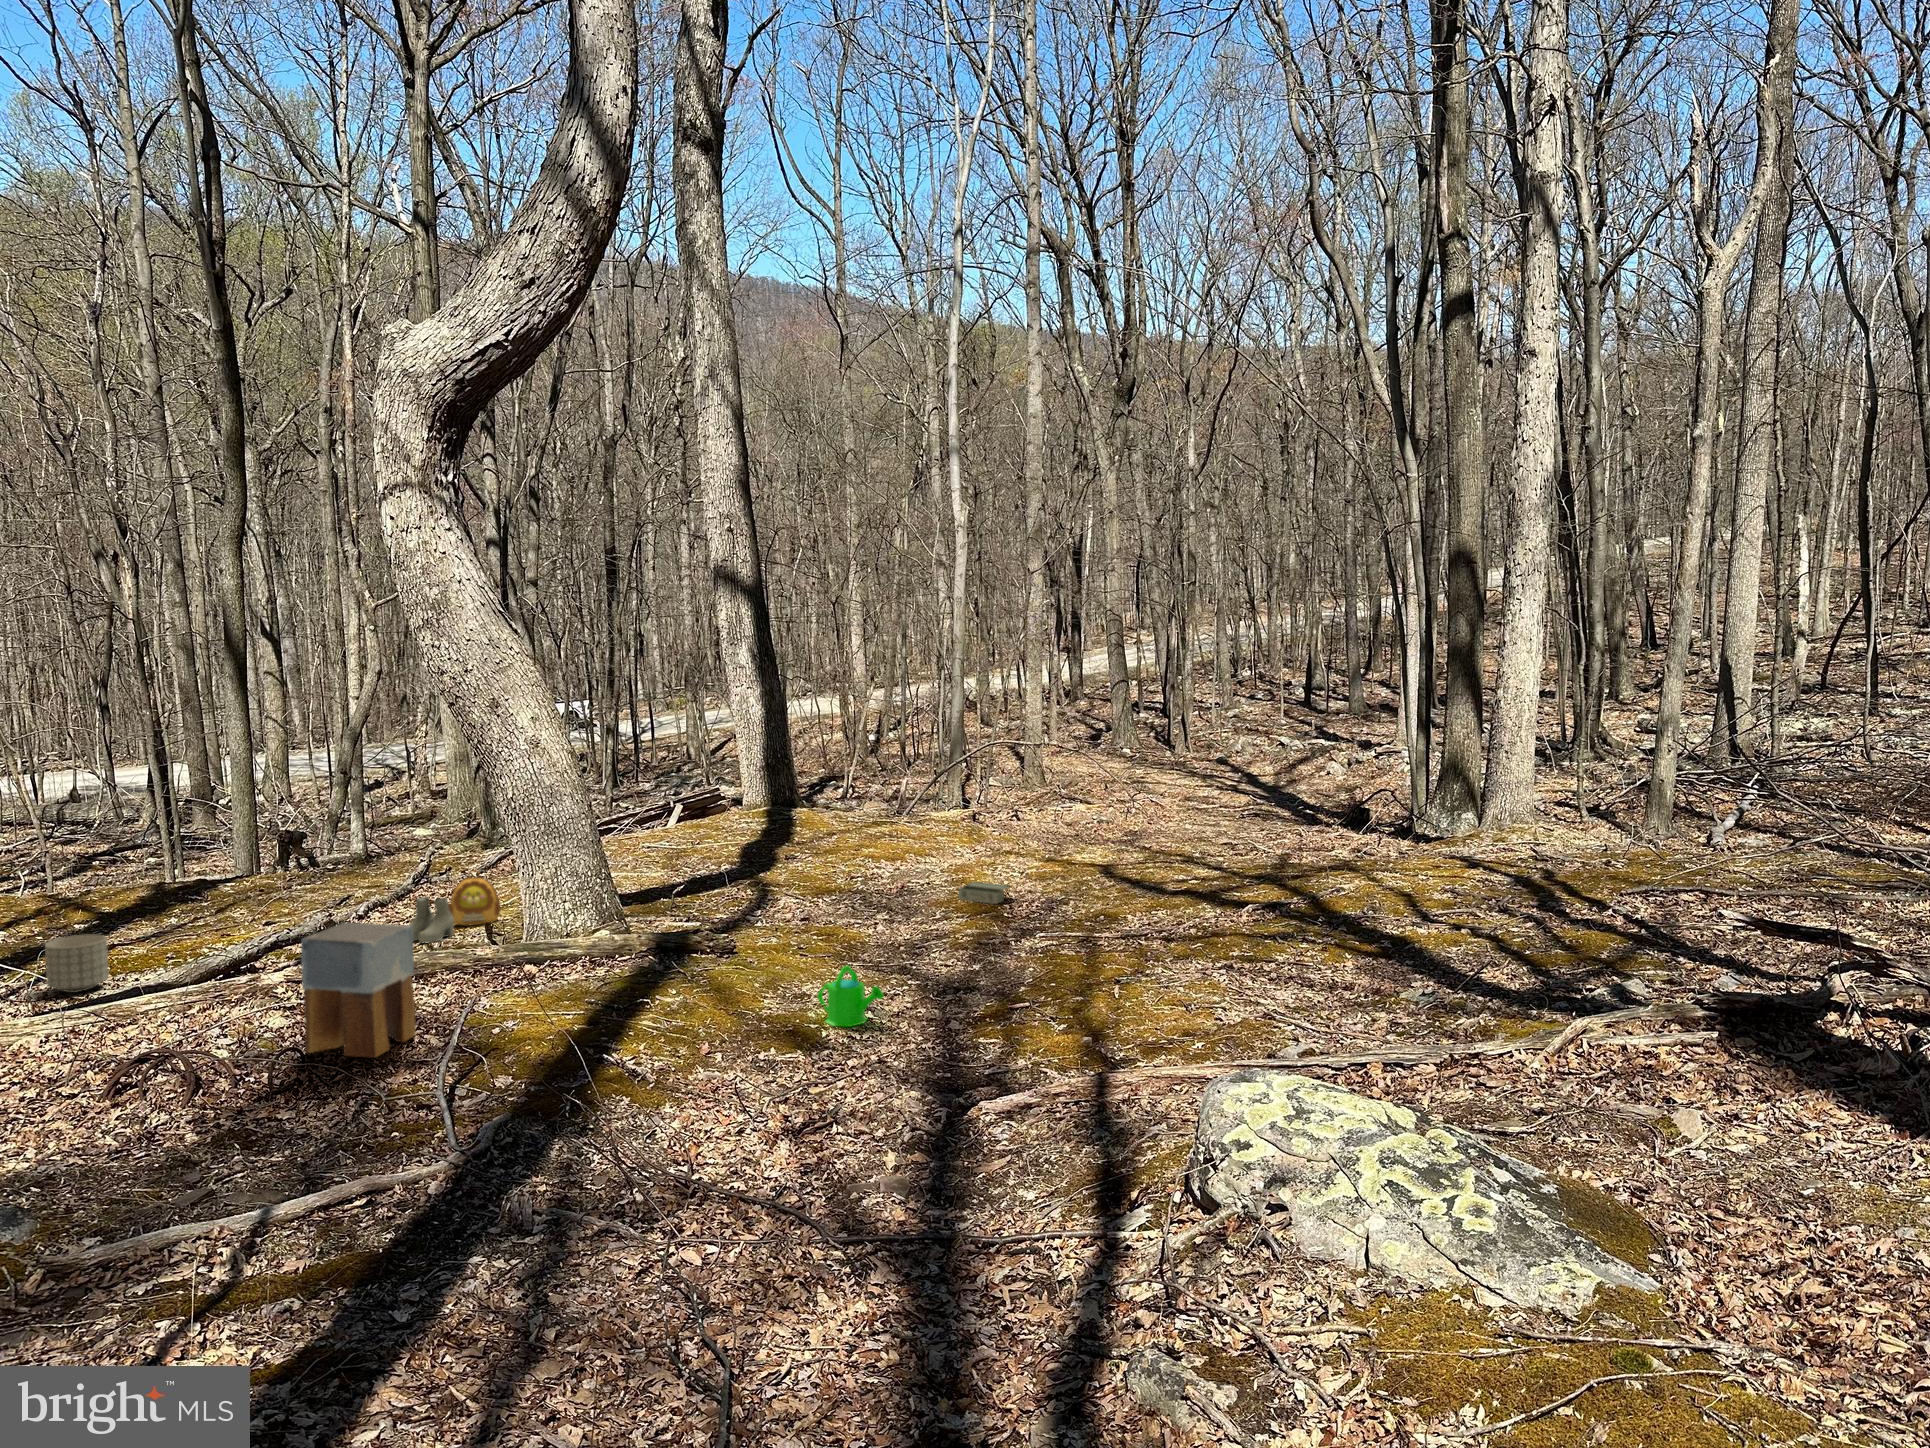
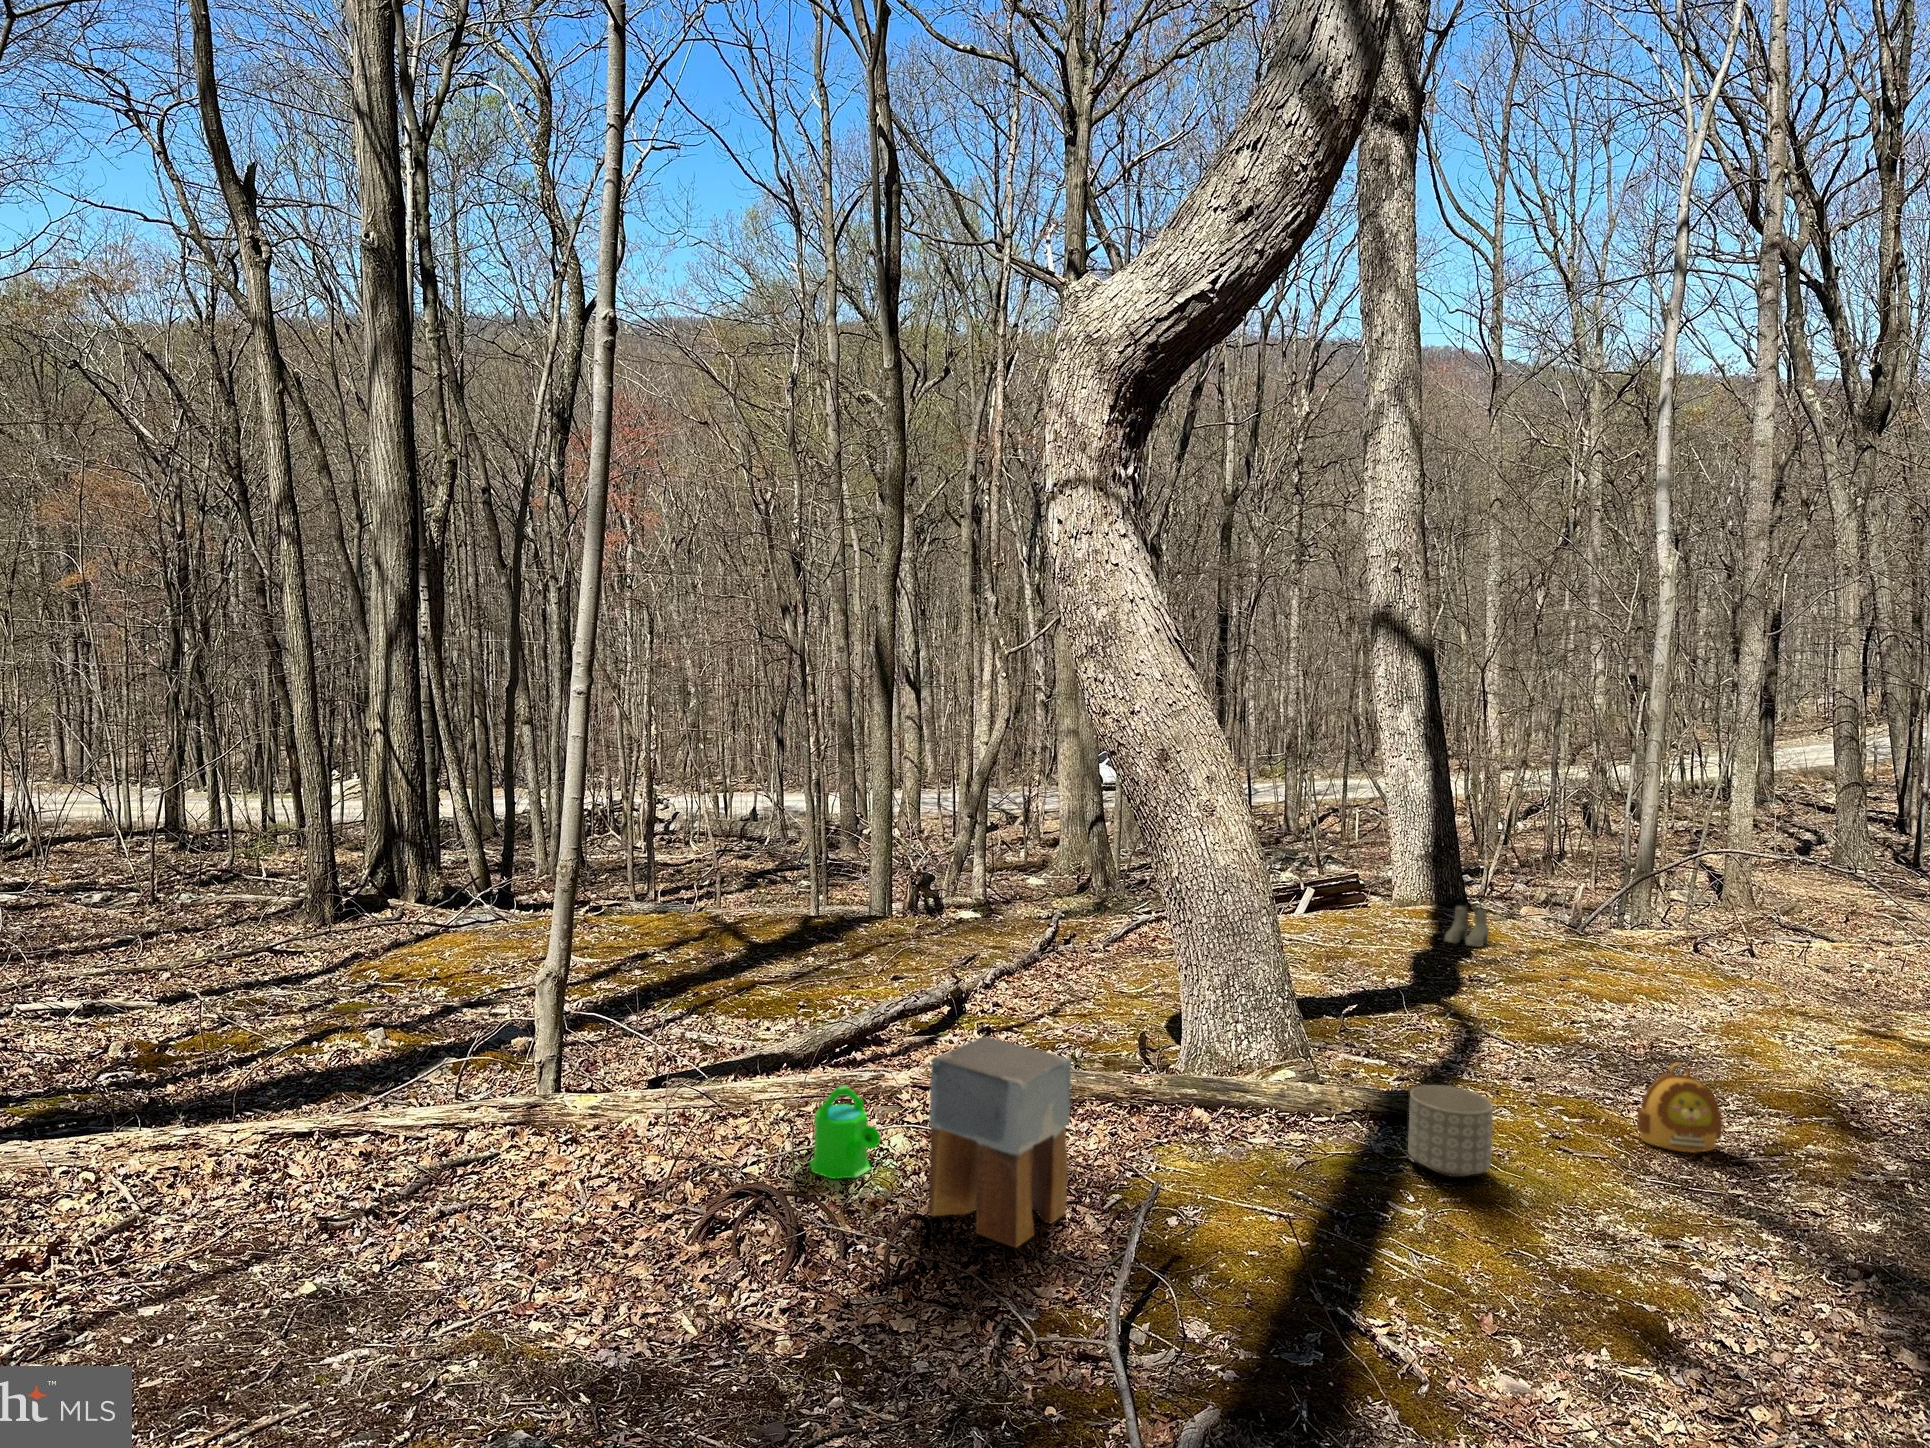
backpack: present [448,871,501,926] -> present [1637,1062,1723,1153]
toolbox: present [958,882,1010,904] -> none [1772,1059,1864,1104]
boots: present [409,897,454,943] -> present [1445,905,1489,947]
planter: present [45,934,109,993] -> present [1408,1085,1493,1177]
watering can: present [817,965,884,1027] -> present [810,1085,880,1179]

